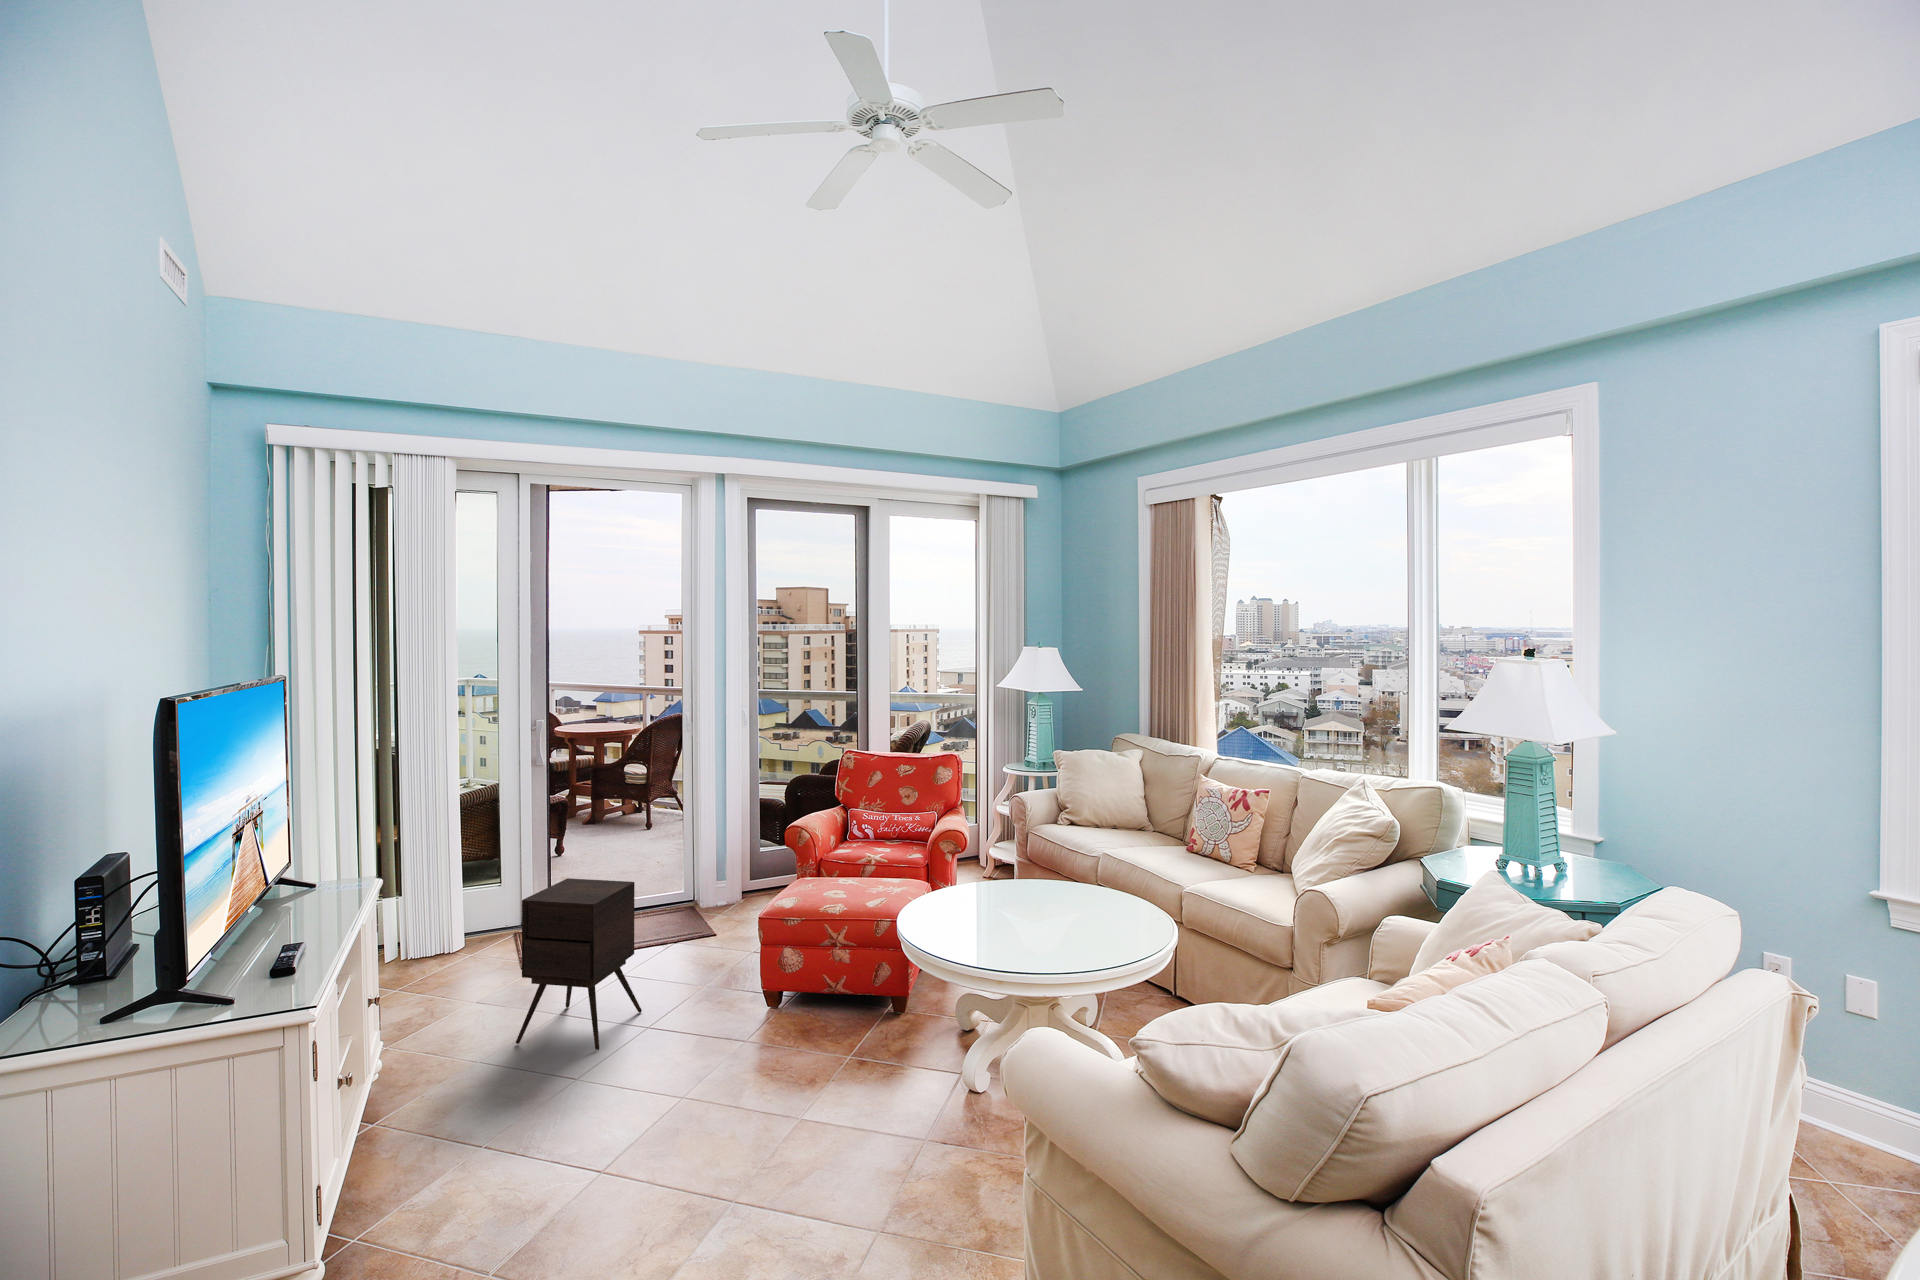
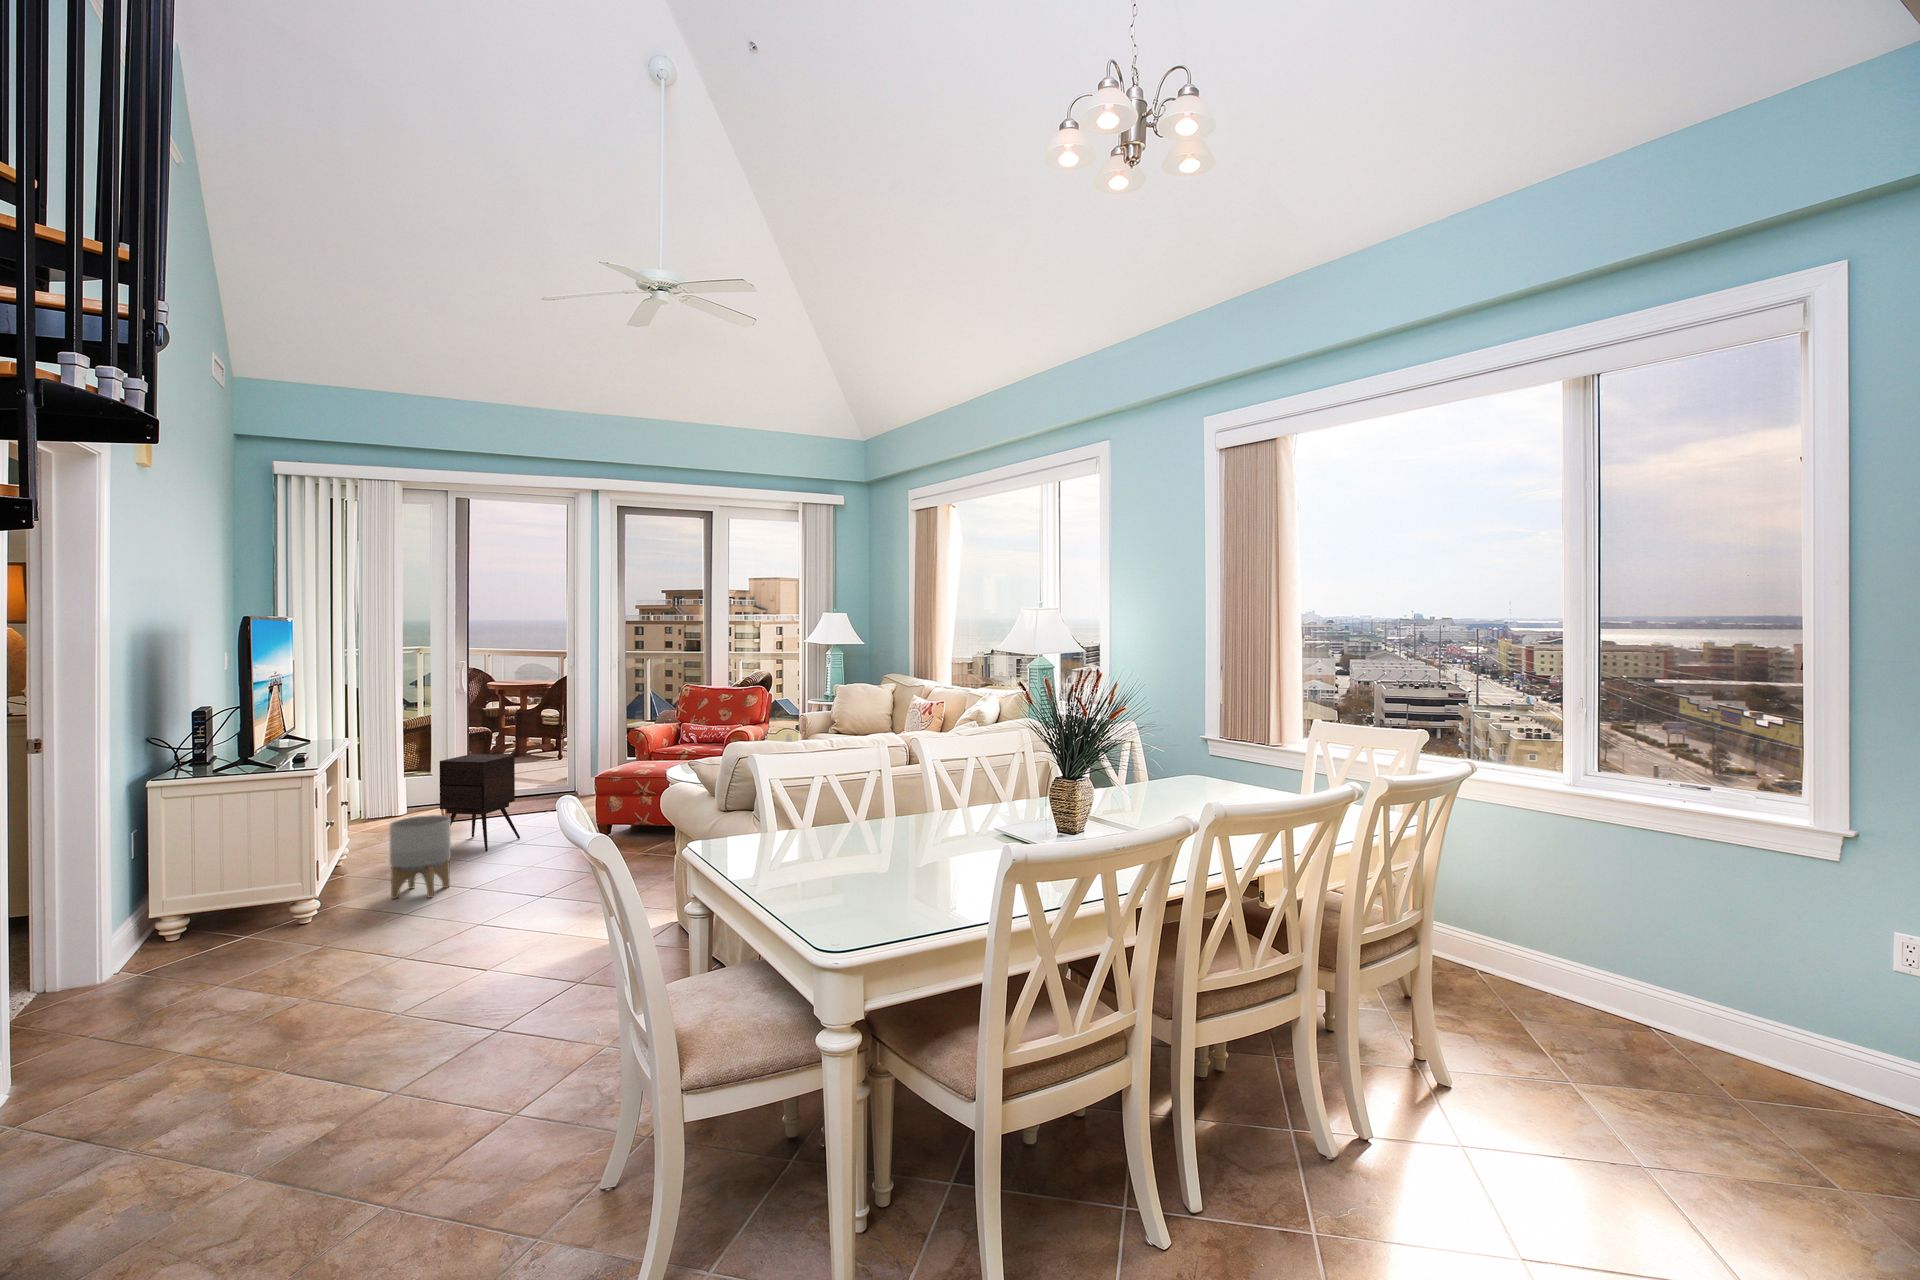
planter: none [452,1035,559,1212] -> present [389,815,451,899]

